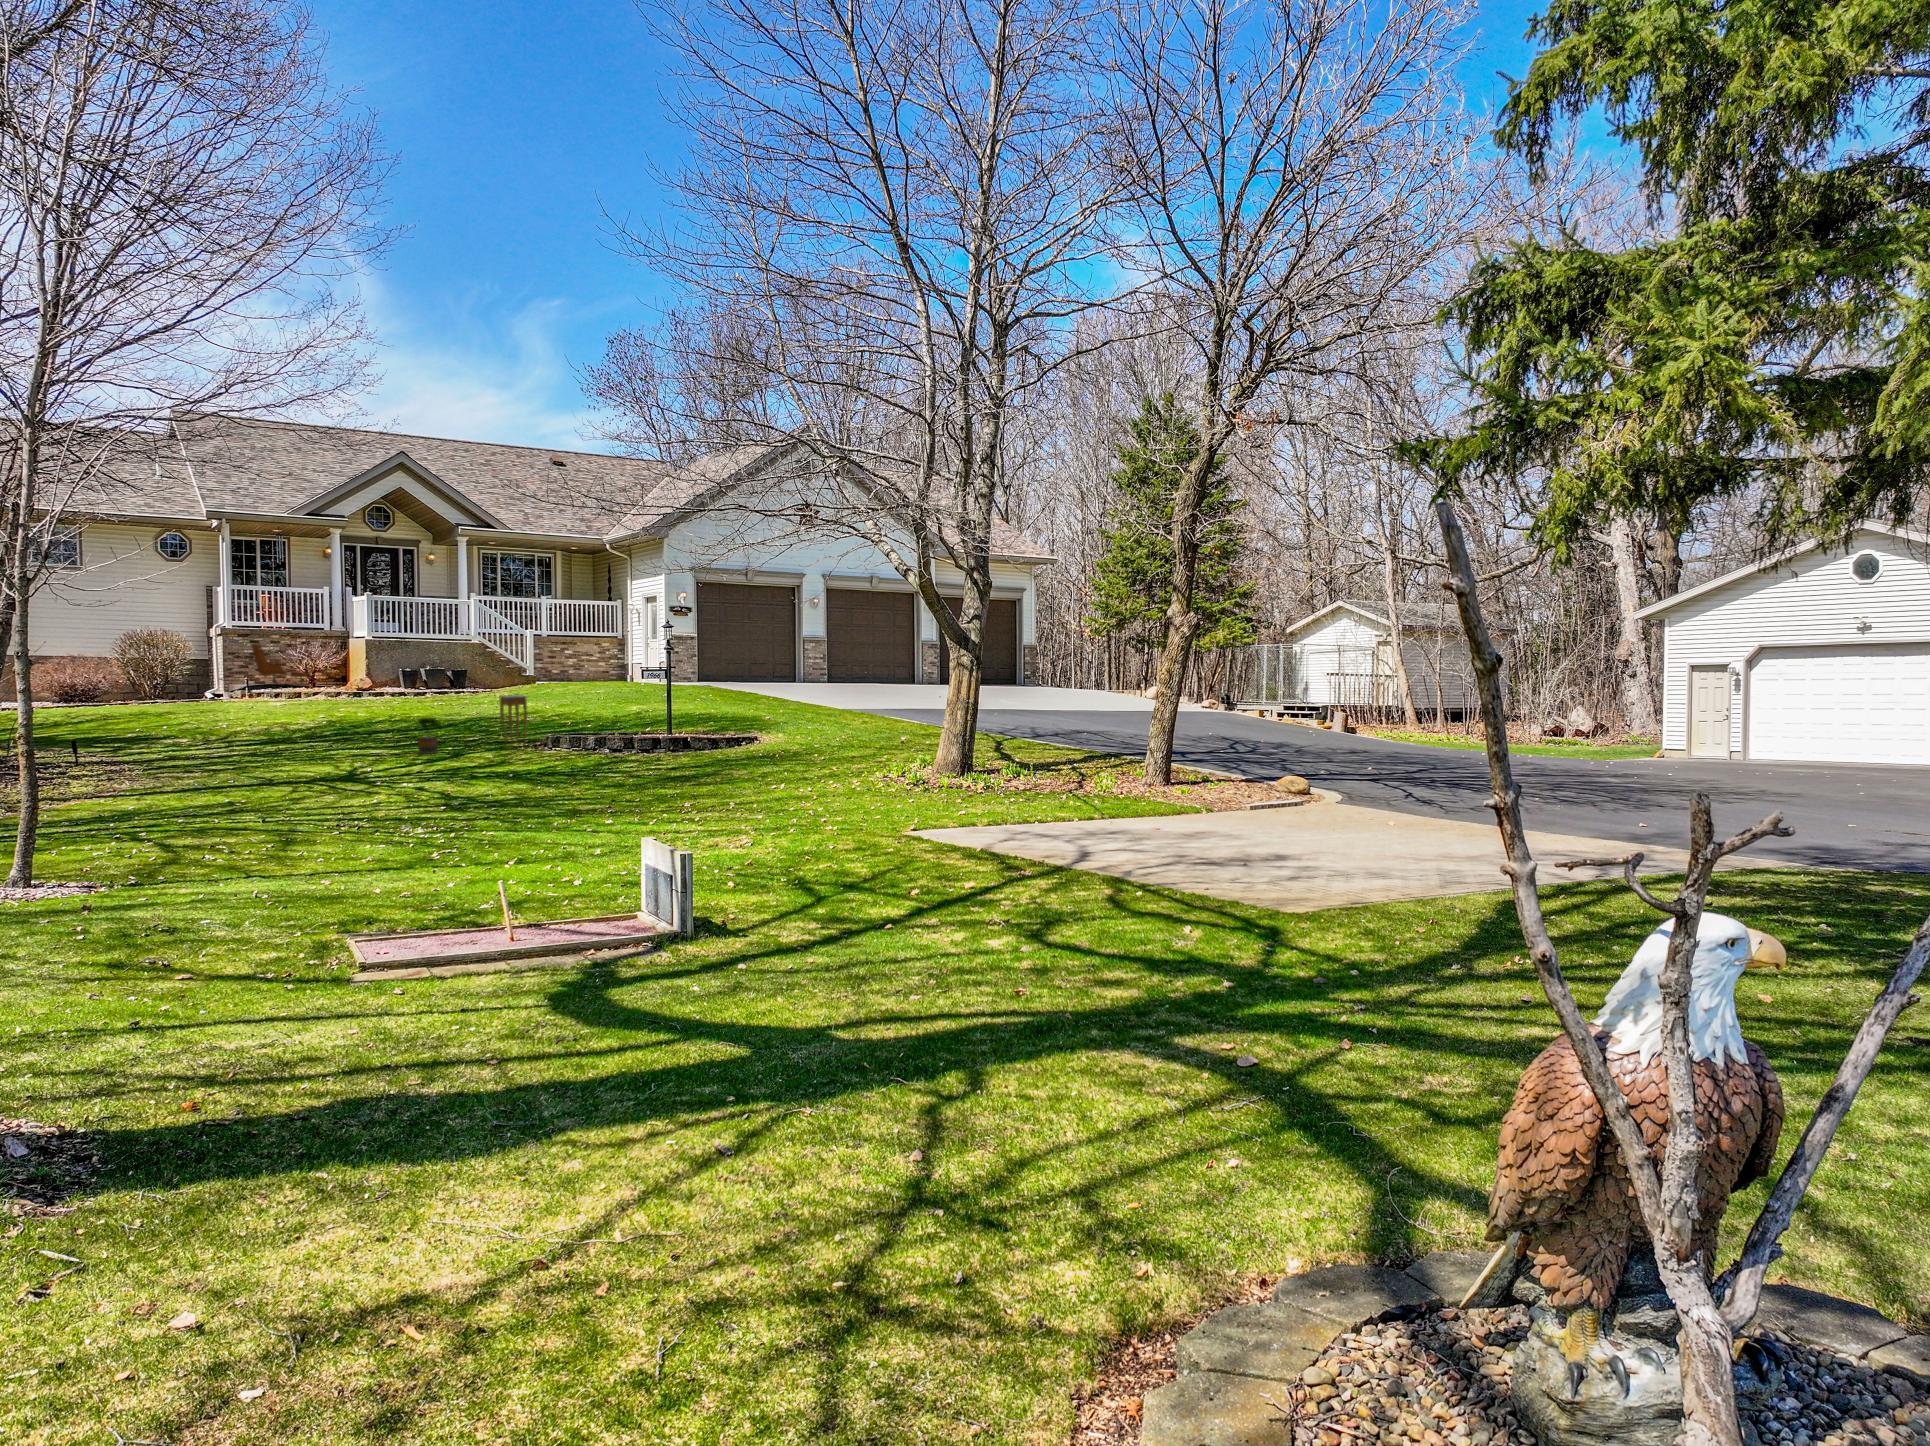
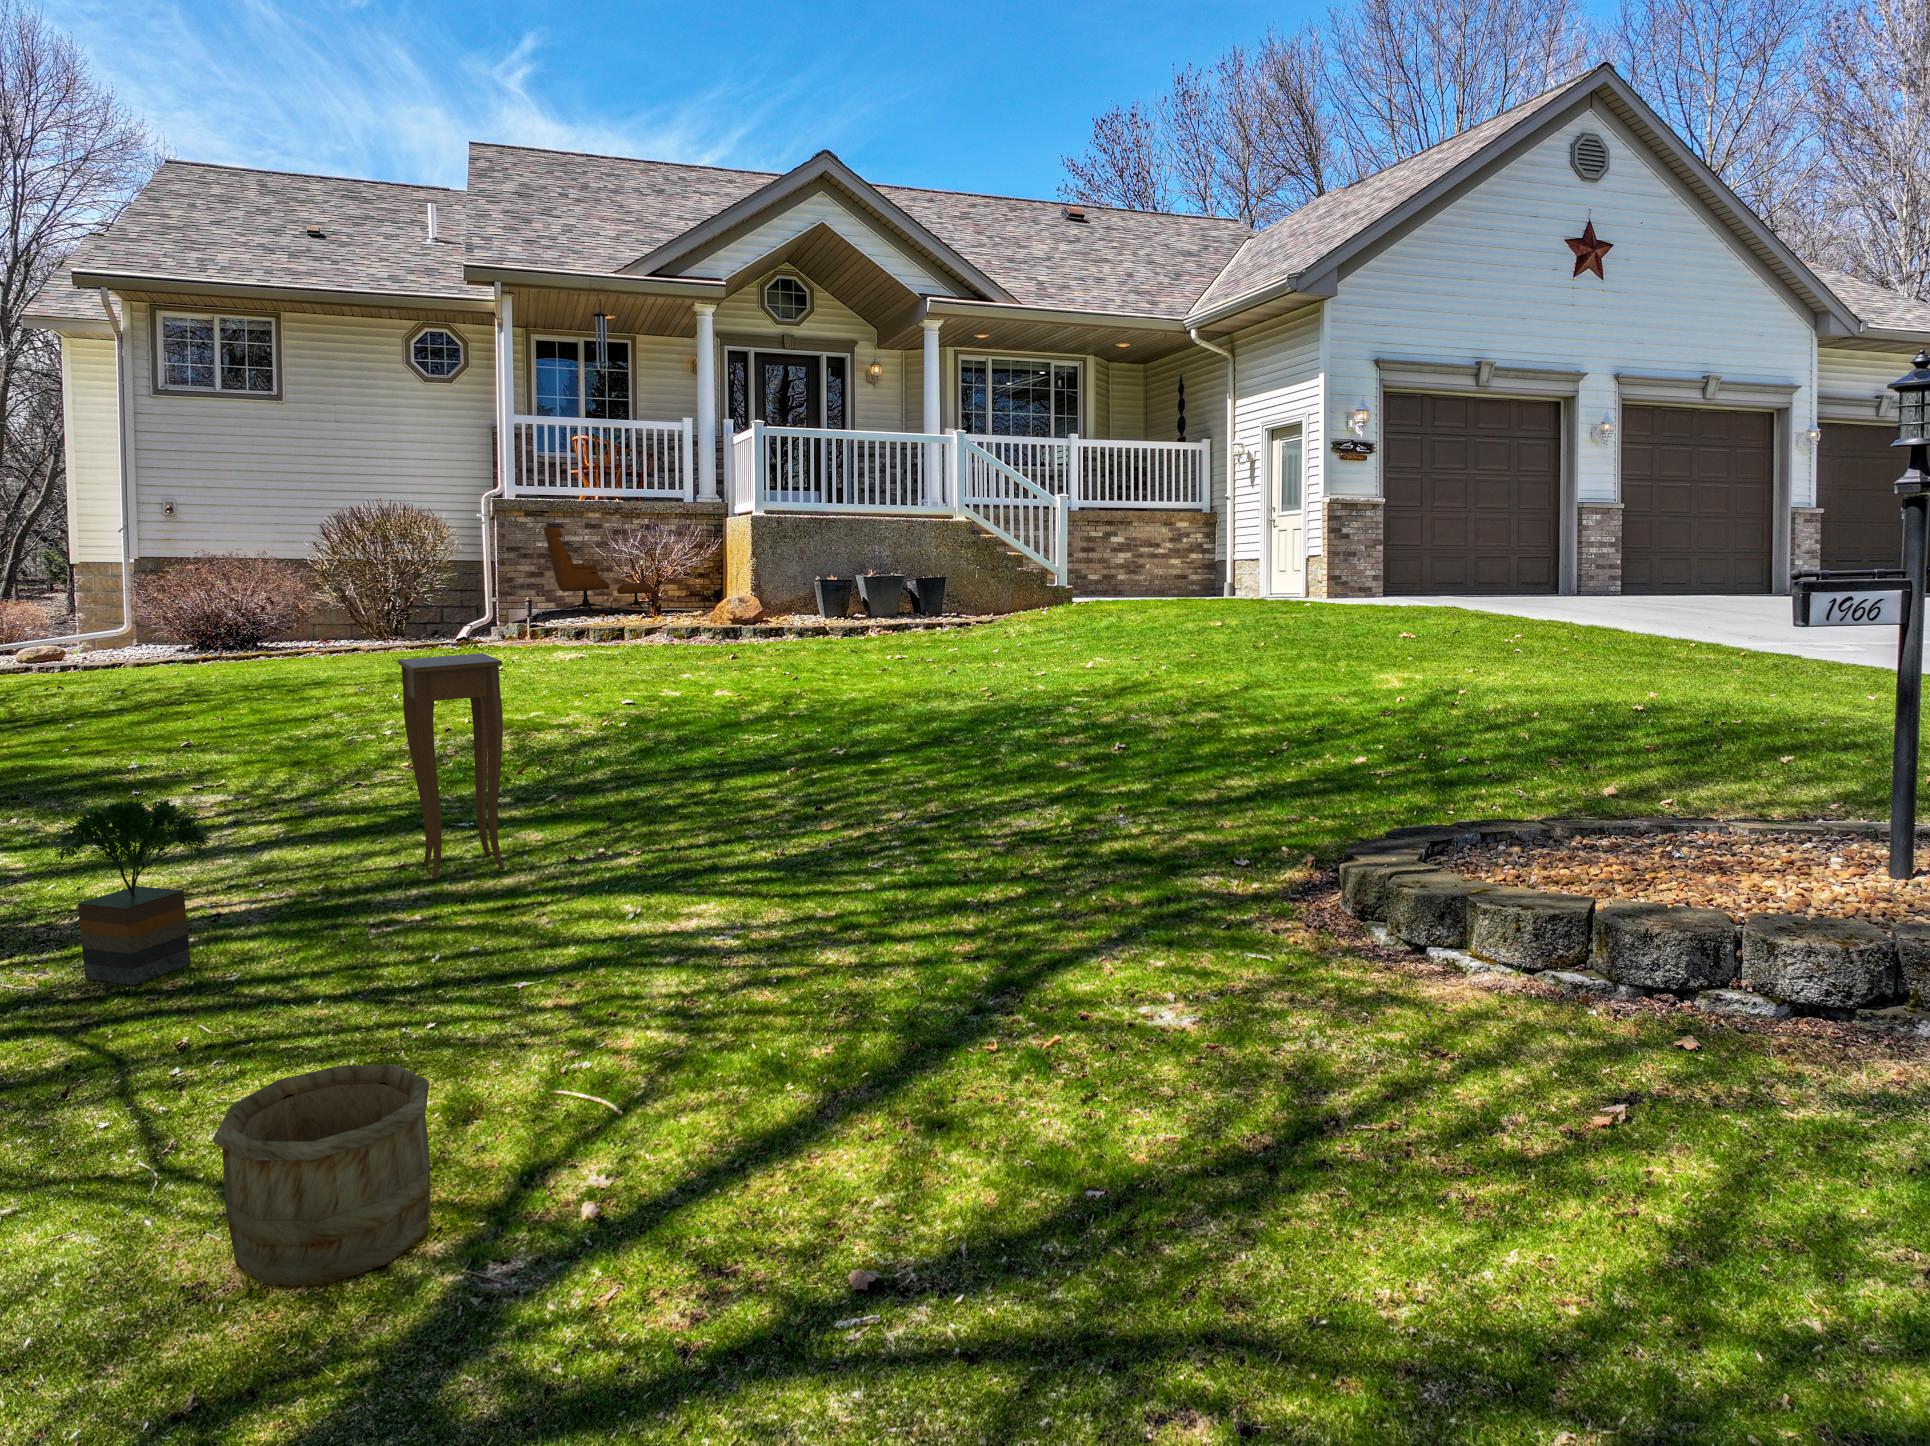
side table: present [499,695,527,744] -> present [398,653,505,879]
potted tree: present [415,718,442,754] -> present [55,798,211,985]
wooden bucket: none [311,734,340,757] -> present [213,1065,430,1285]

